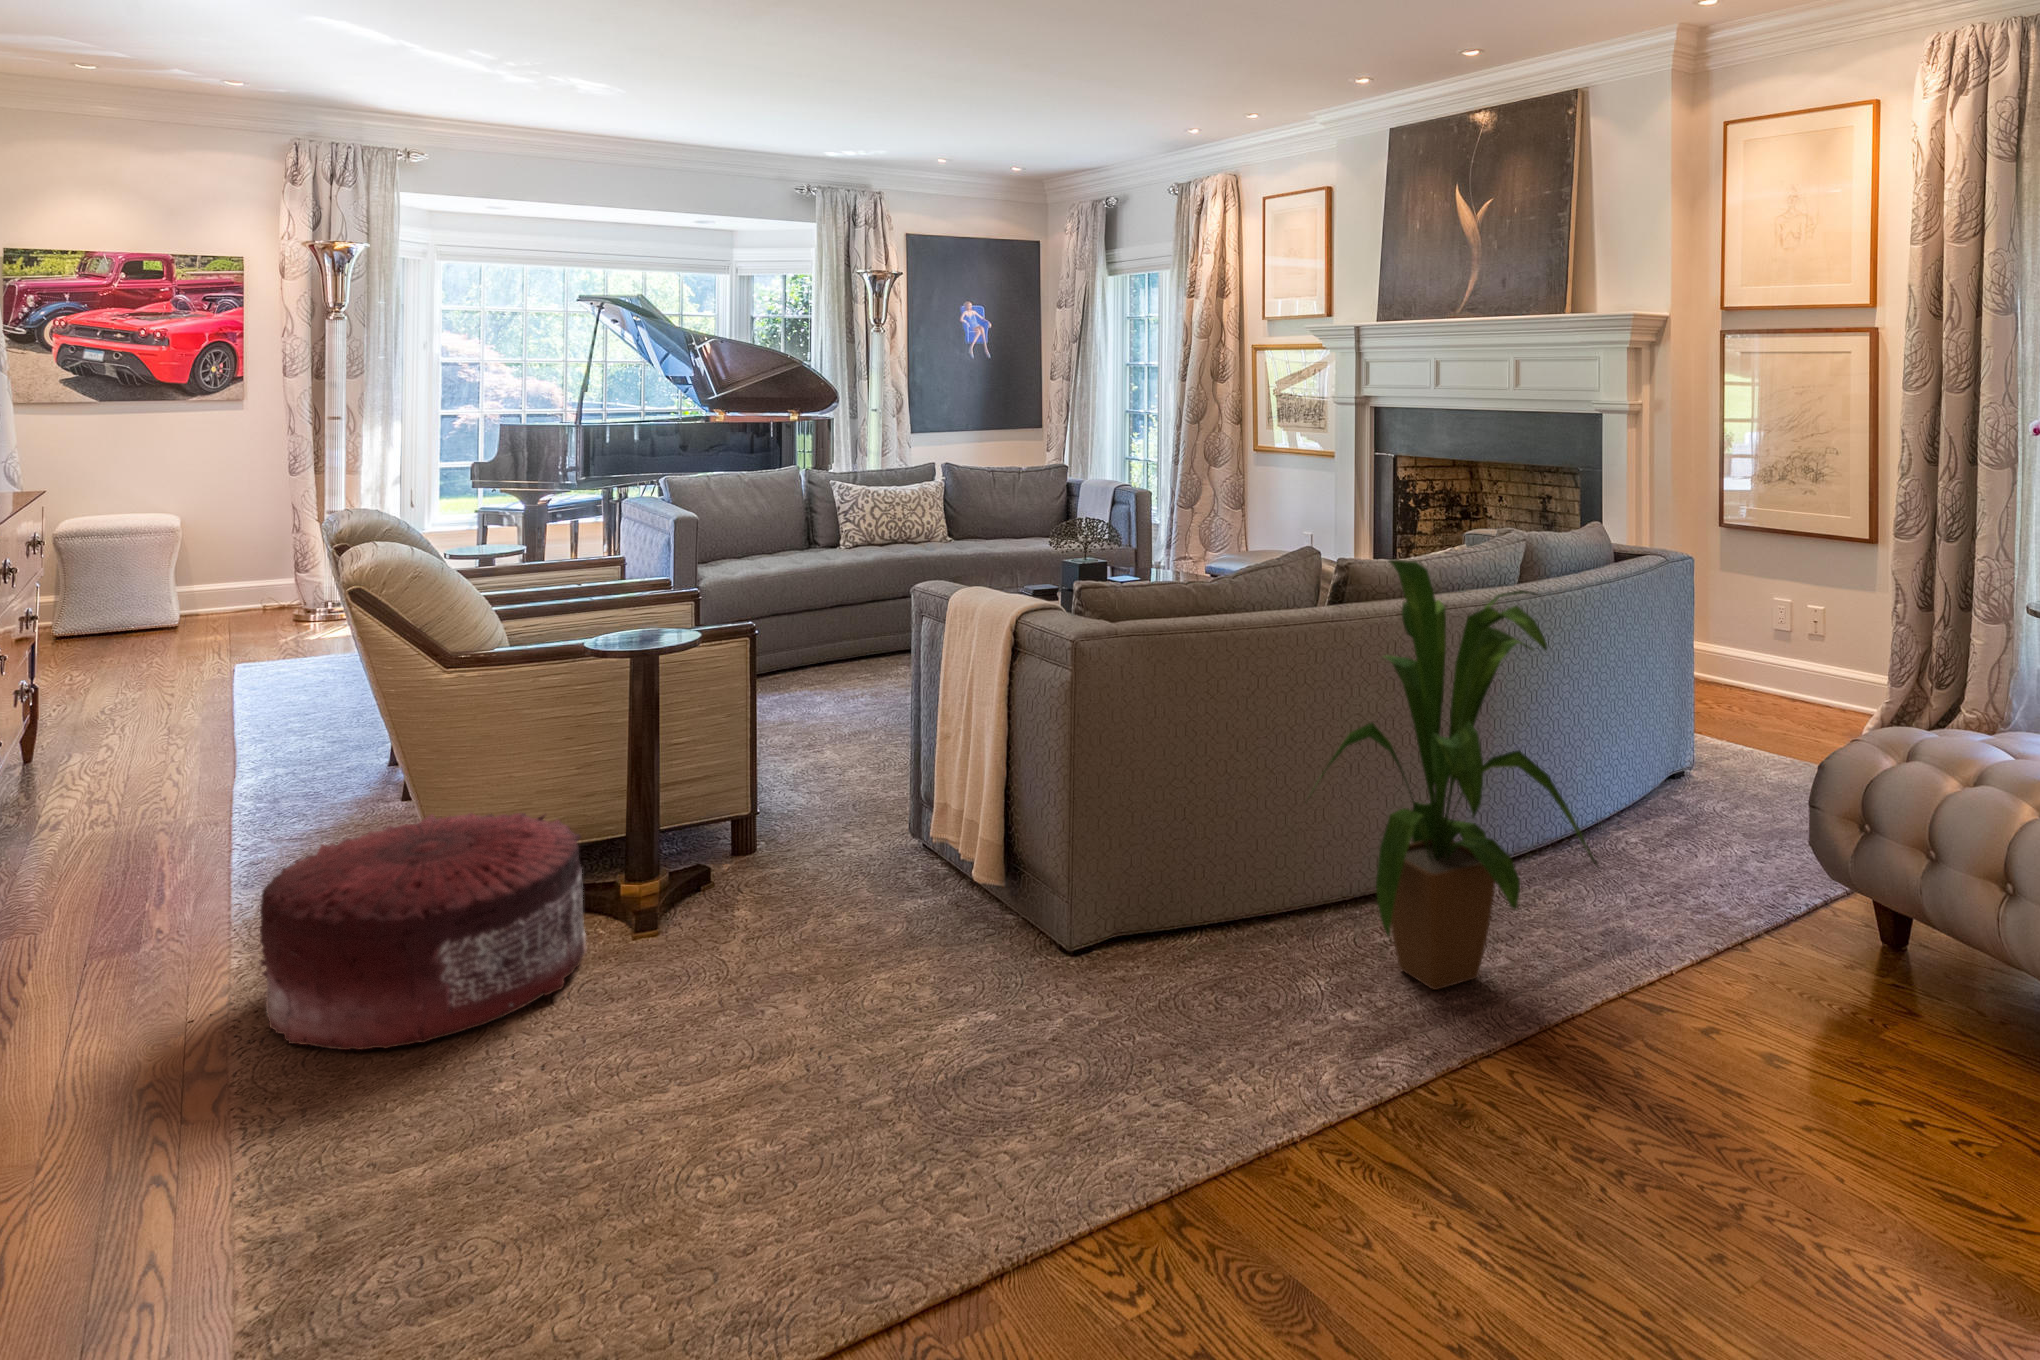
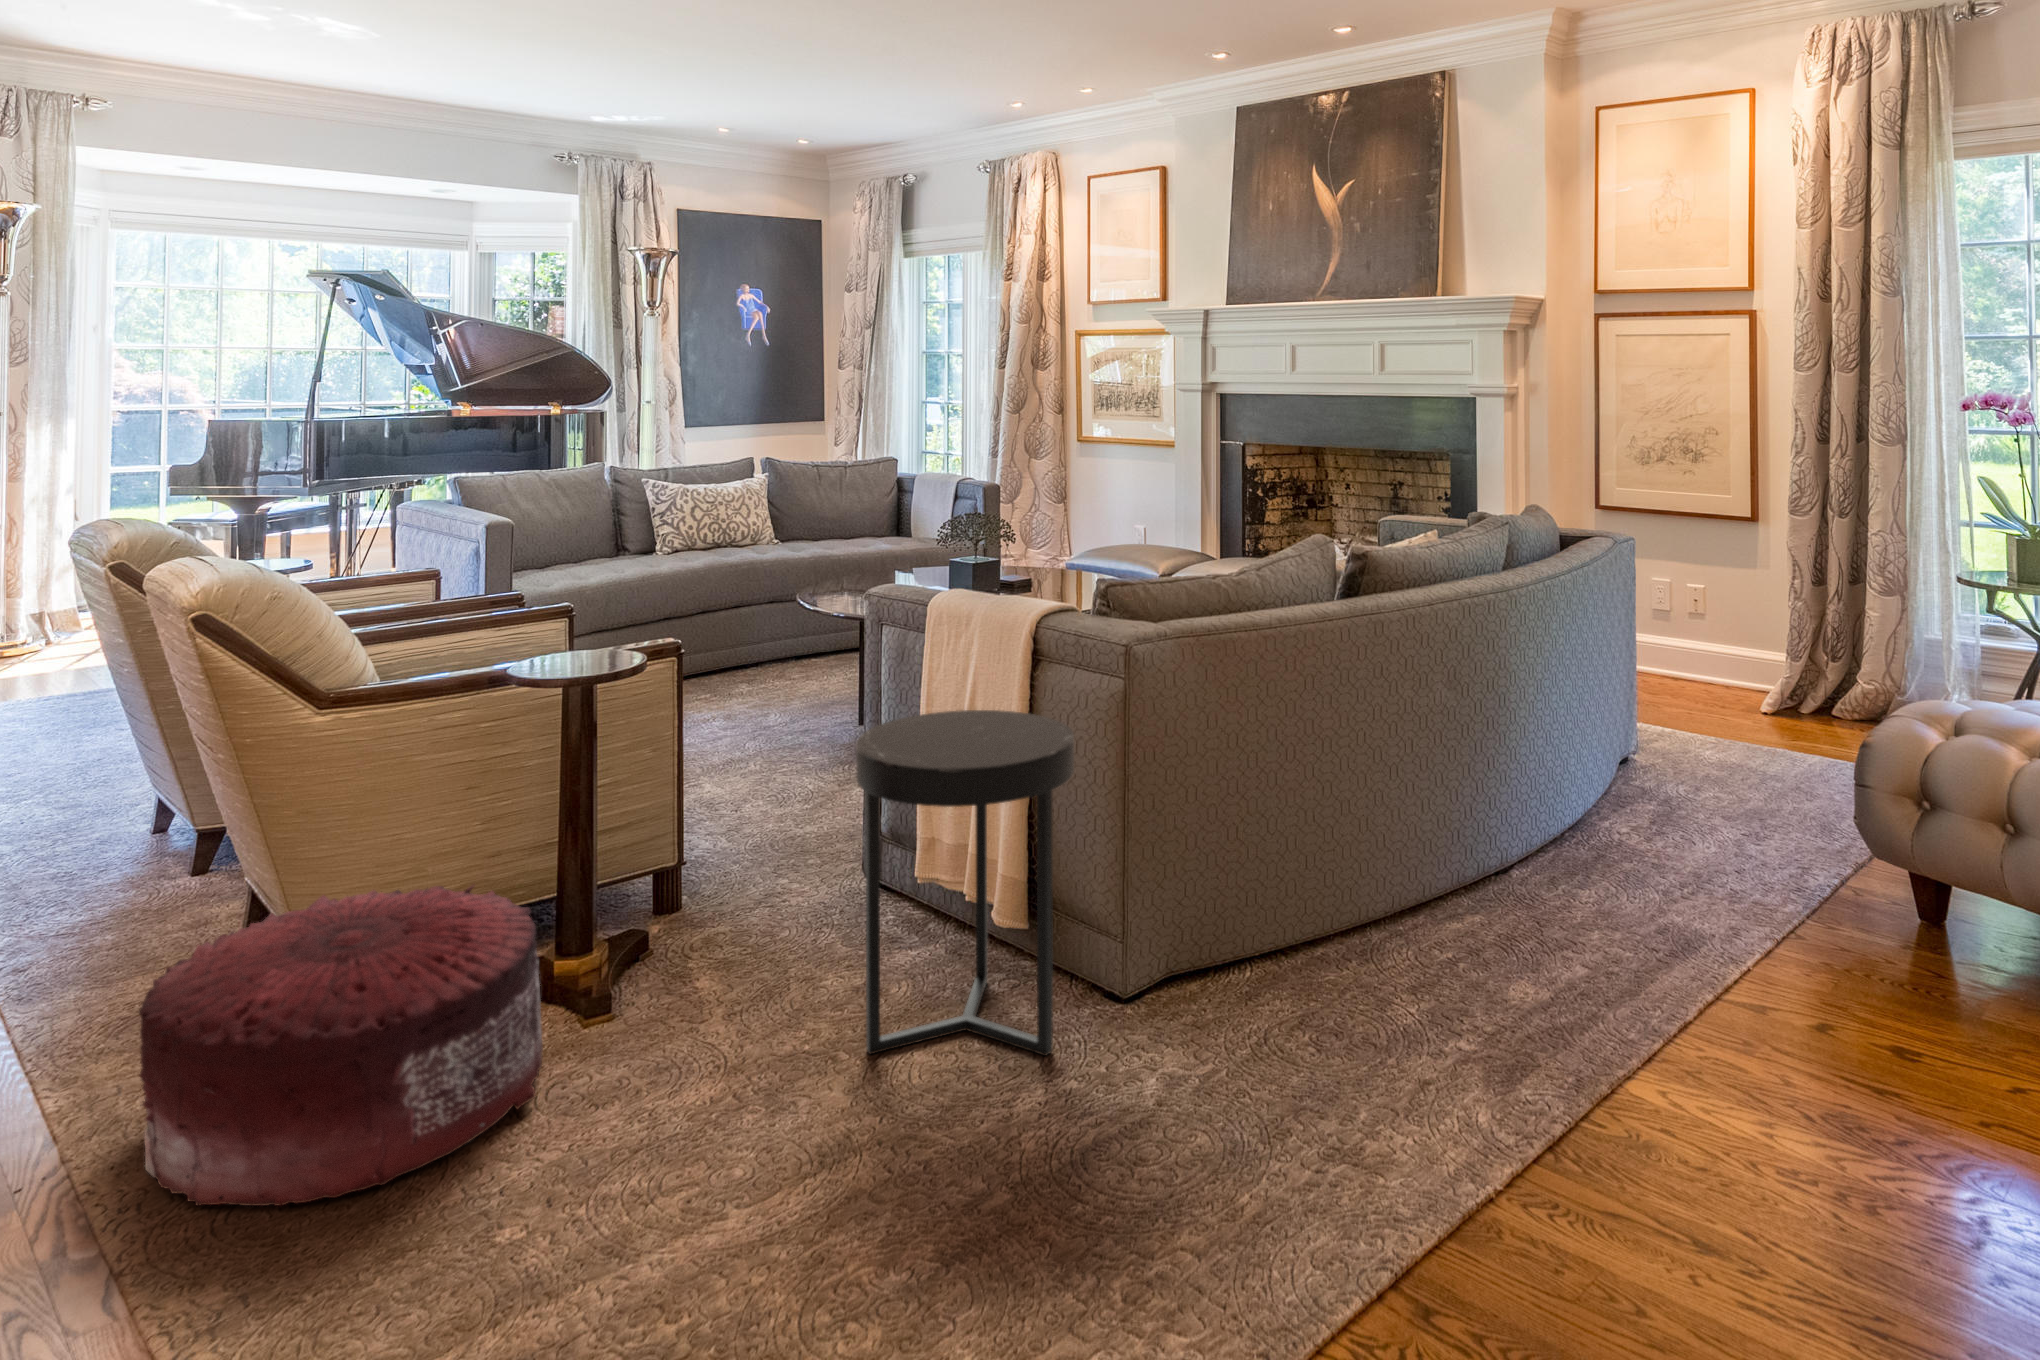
house plant: present [1309,559,1598,990] -> none [1366,548,1683,1006]
side table: none [836,689,1028,995] -> present [856,710,1074,1056]

